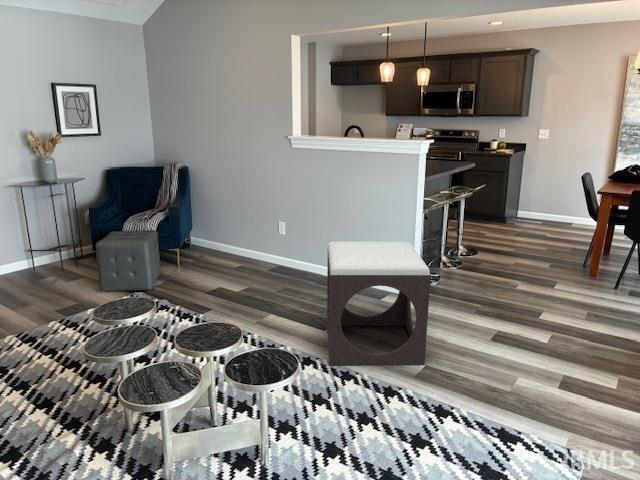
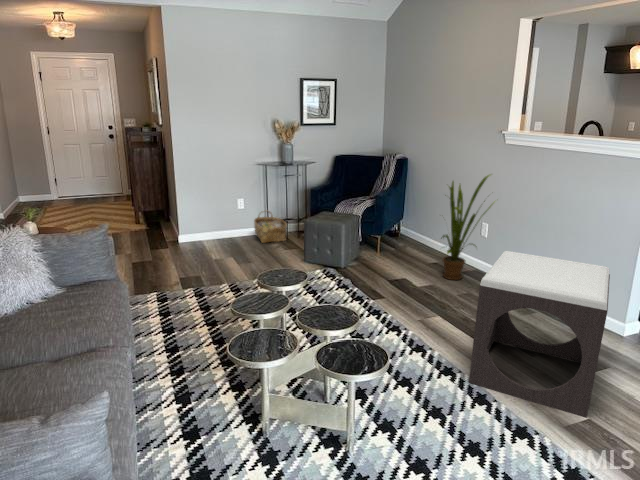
house plant: none [243,175,294,280] -> present [441,175,495,280]
woven basket: none [13,241,62,280] -> present [254,211,287,243]

